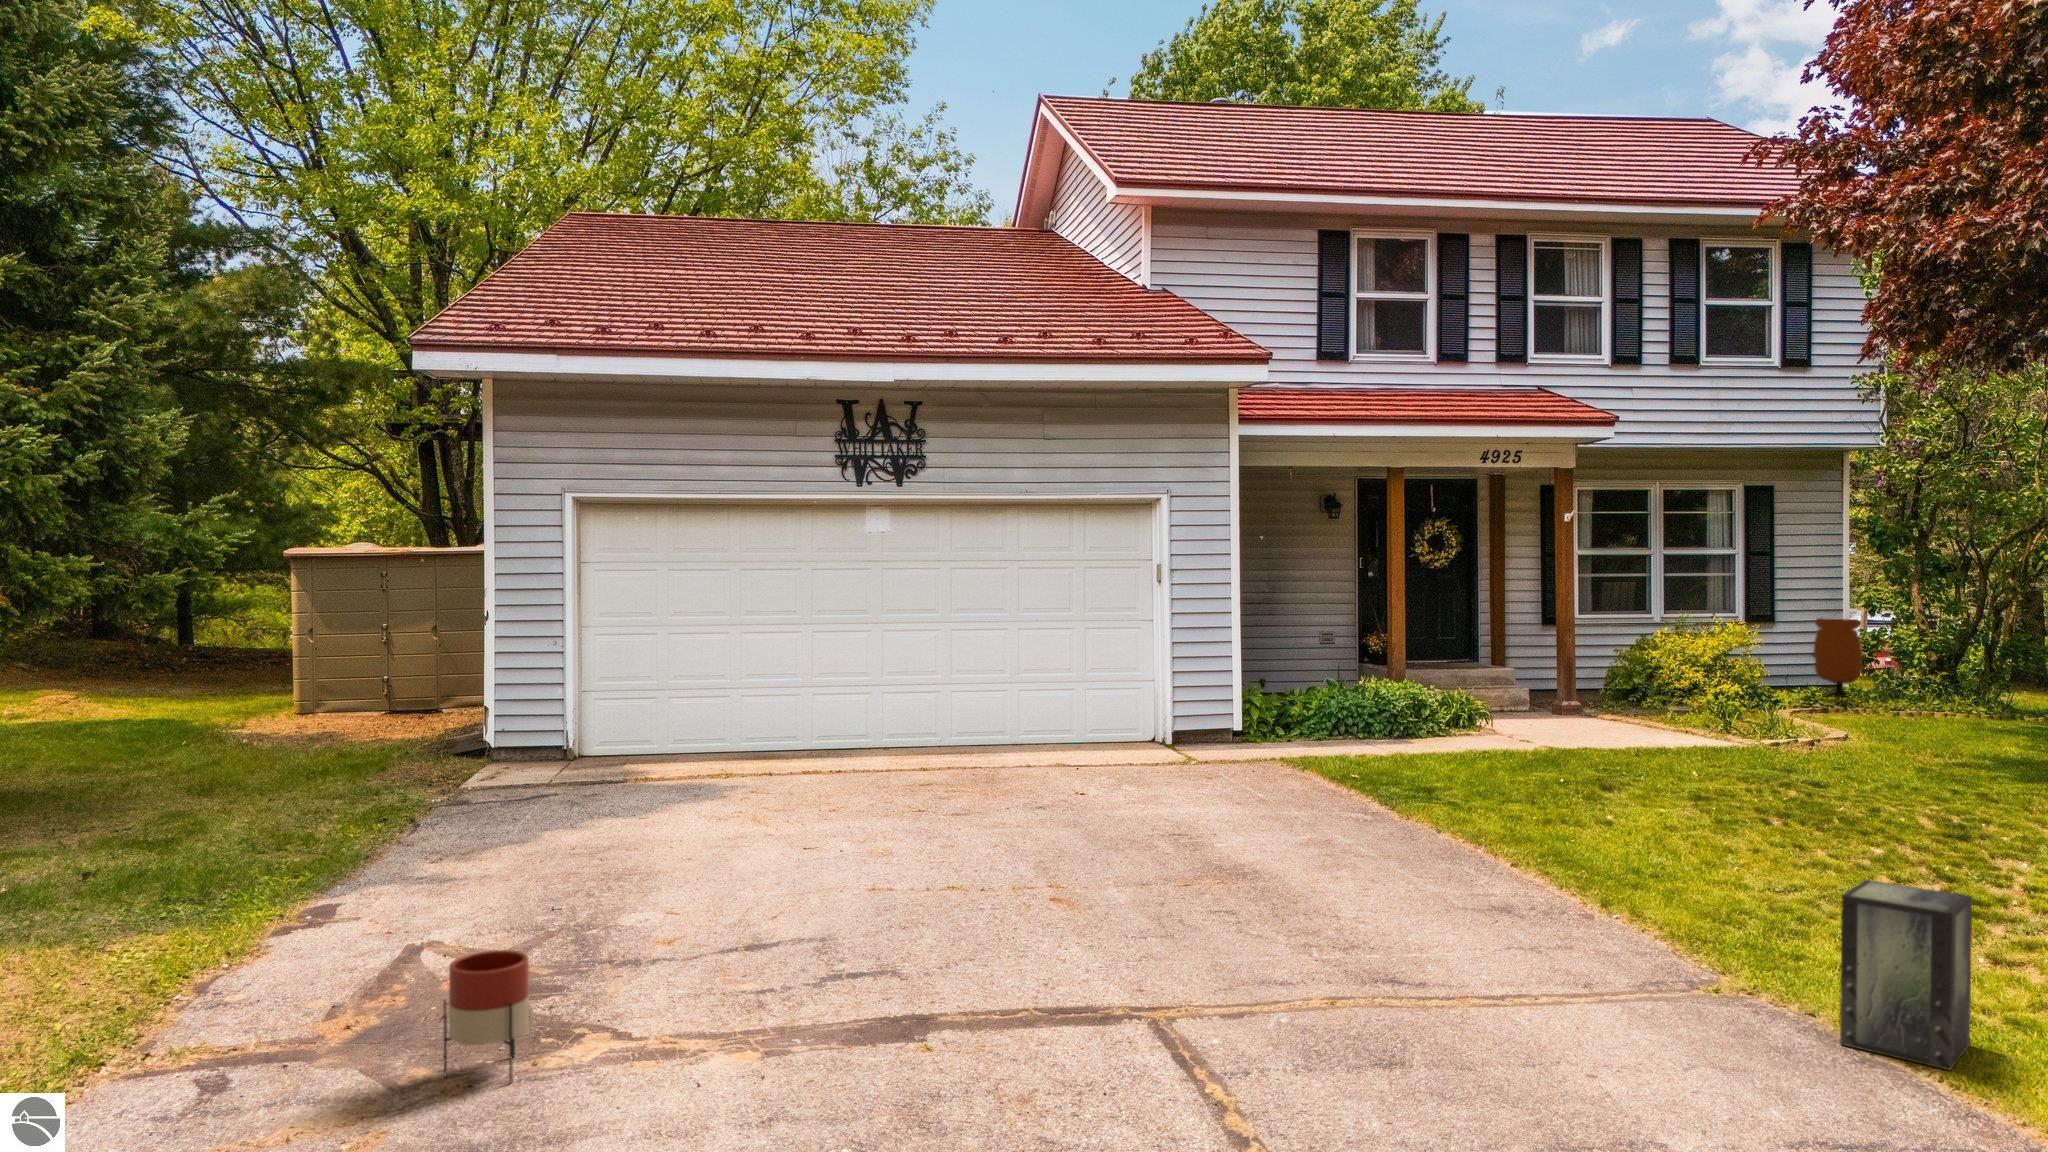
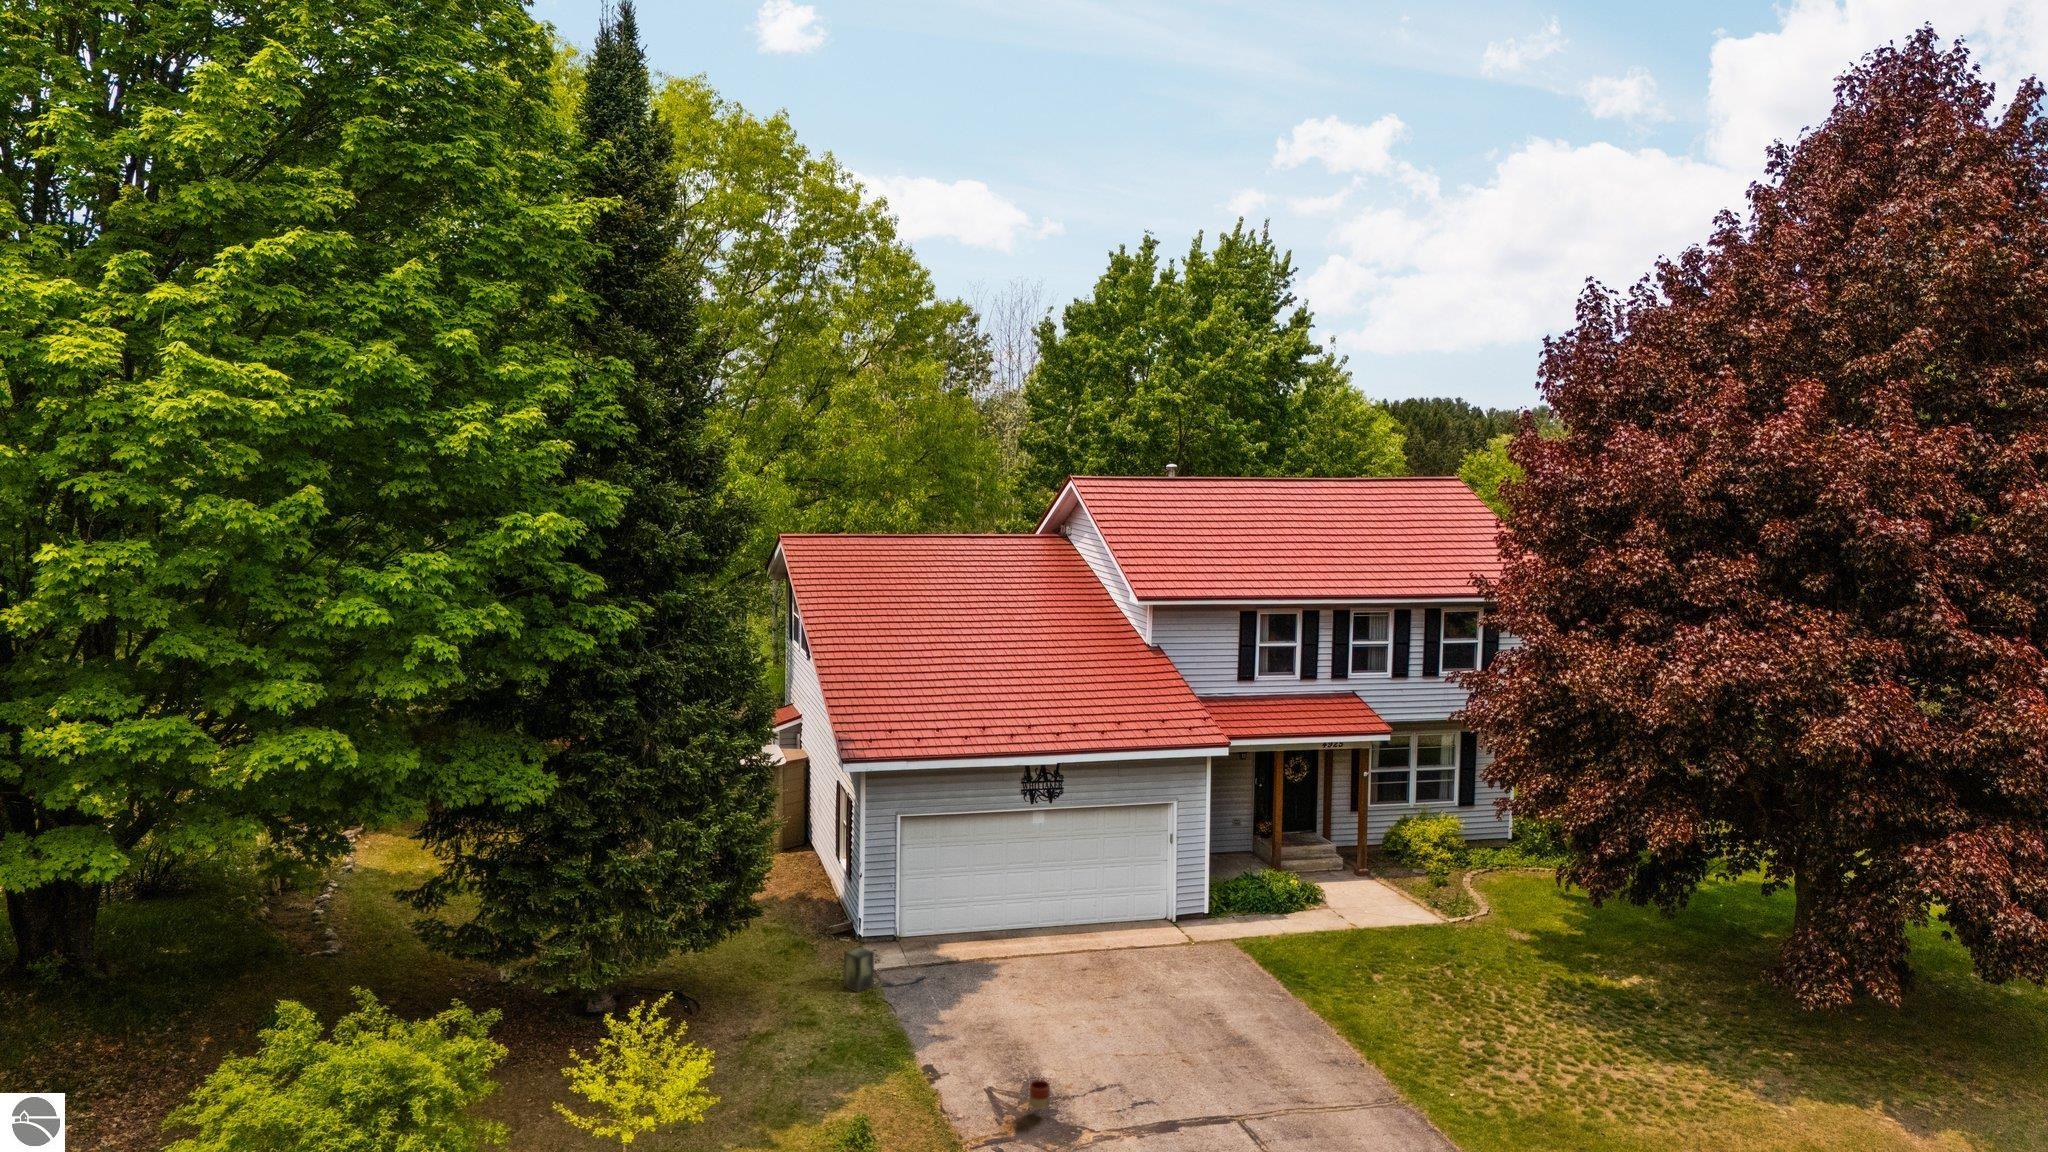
lounge chair: present [1812,618,1866,701] -> none [1489,811,1518,856]
storage box: present [1840,880,1972,1071] -> present [843,947,874,992]

